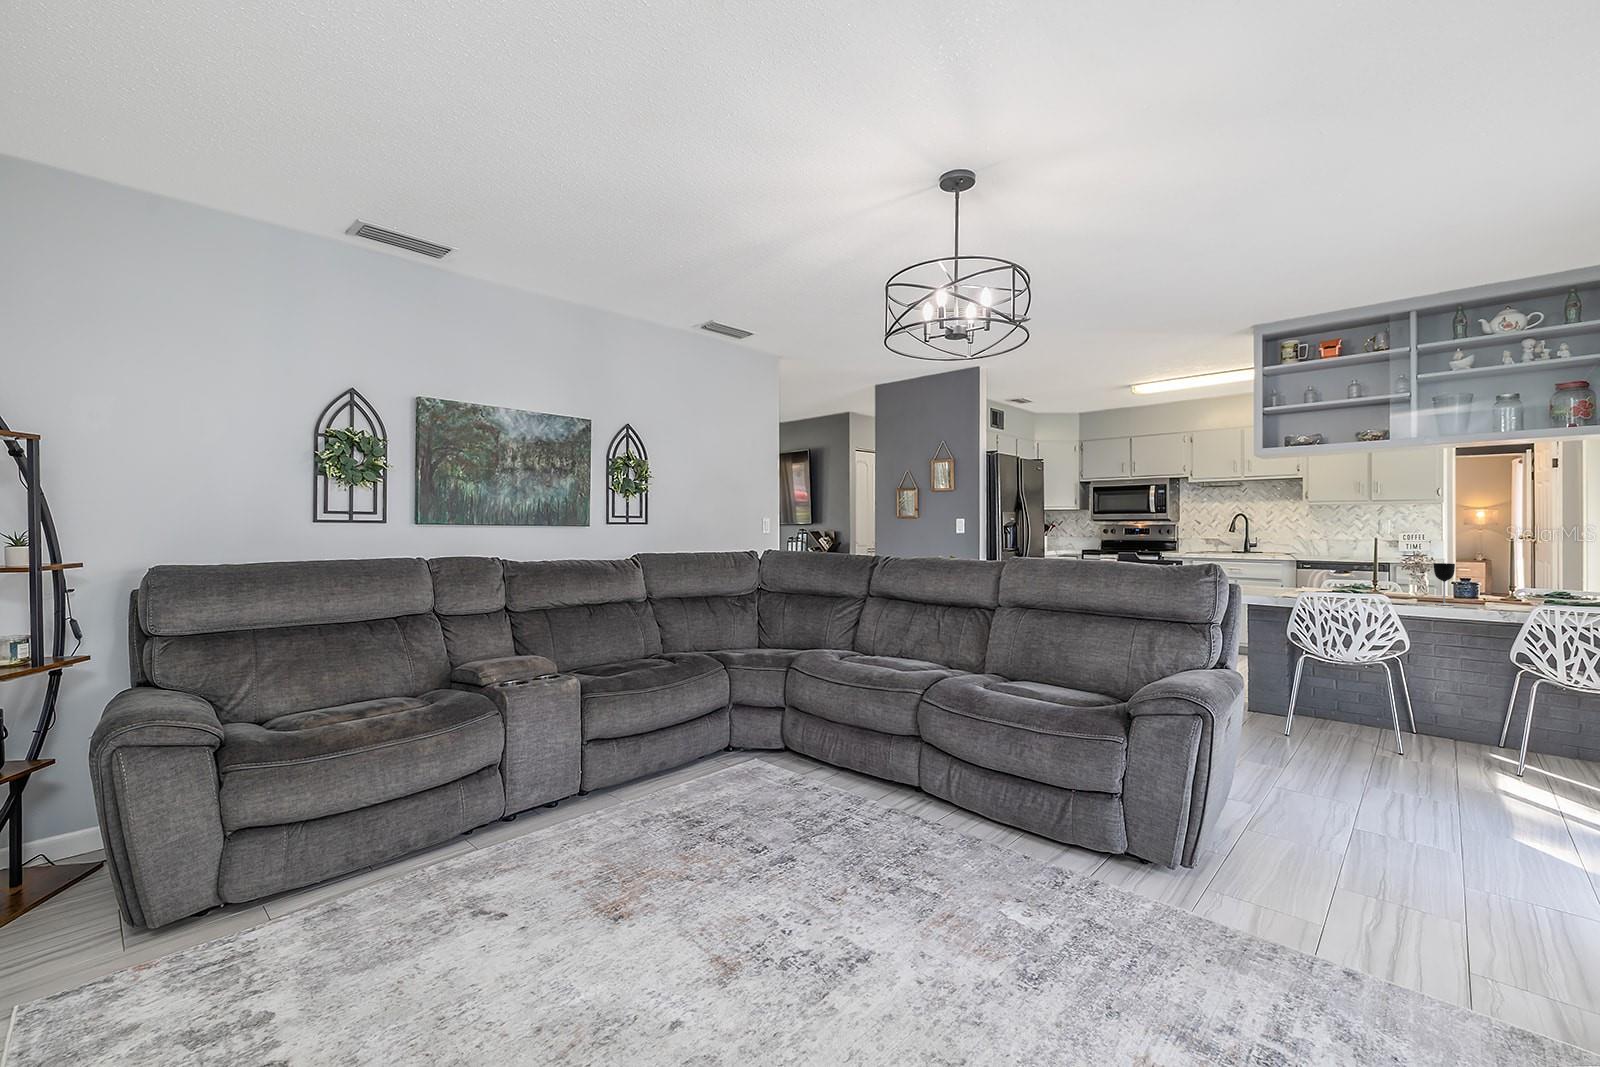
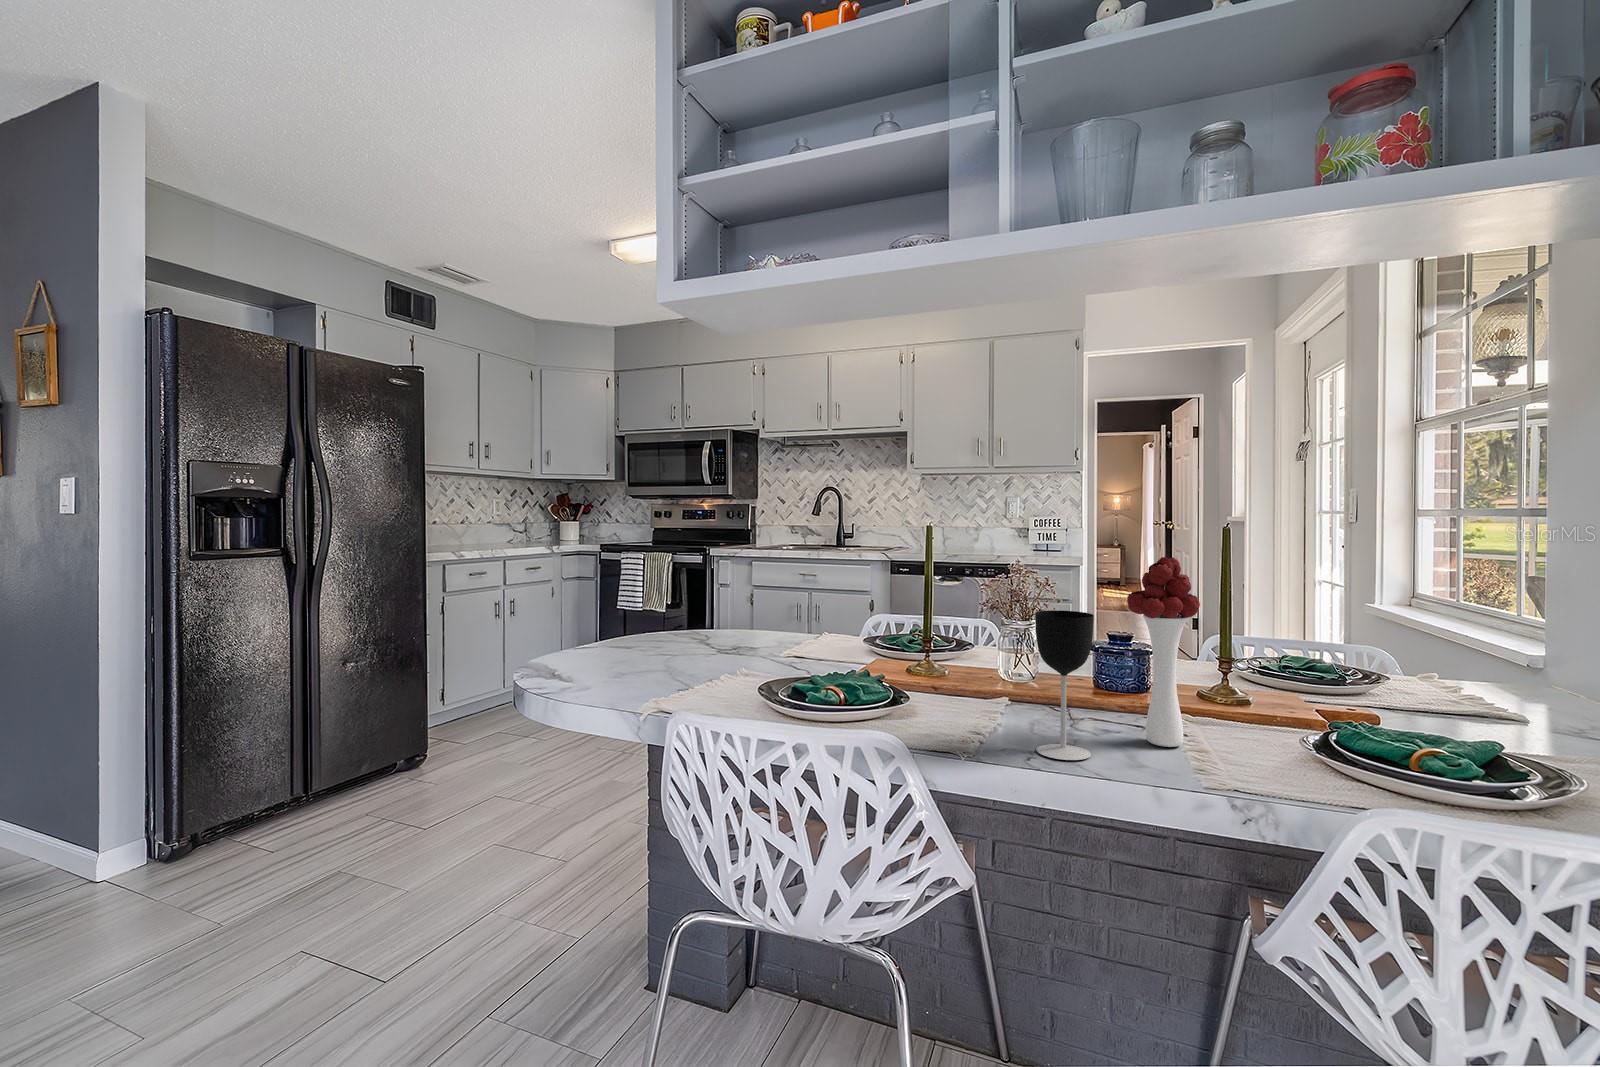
flower bouquet: none [1467,547,1494,605] -> present [1127,557,1200,747]

